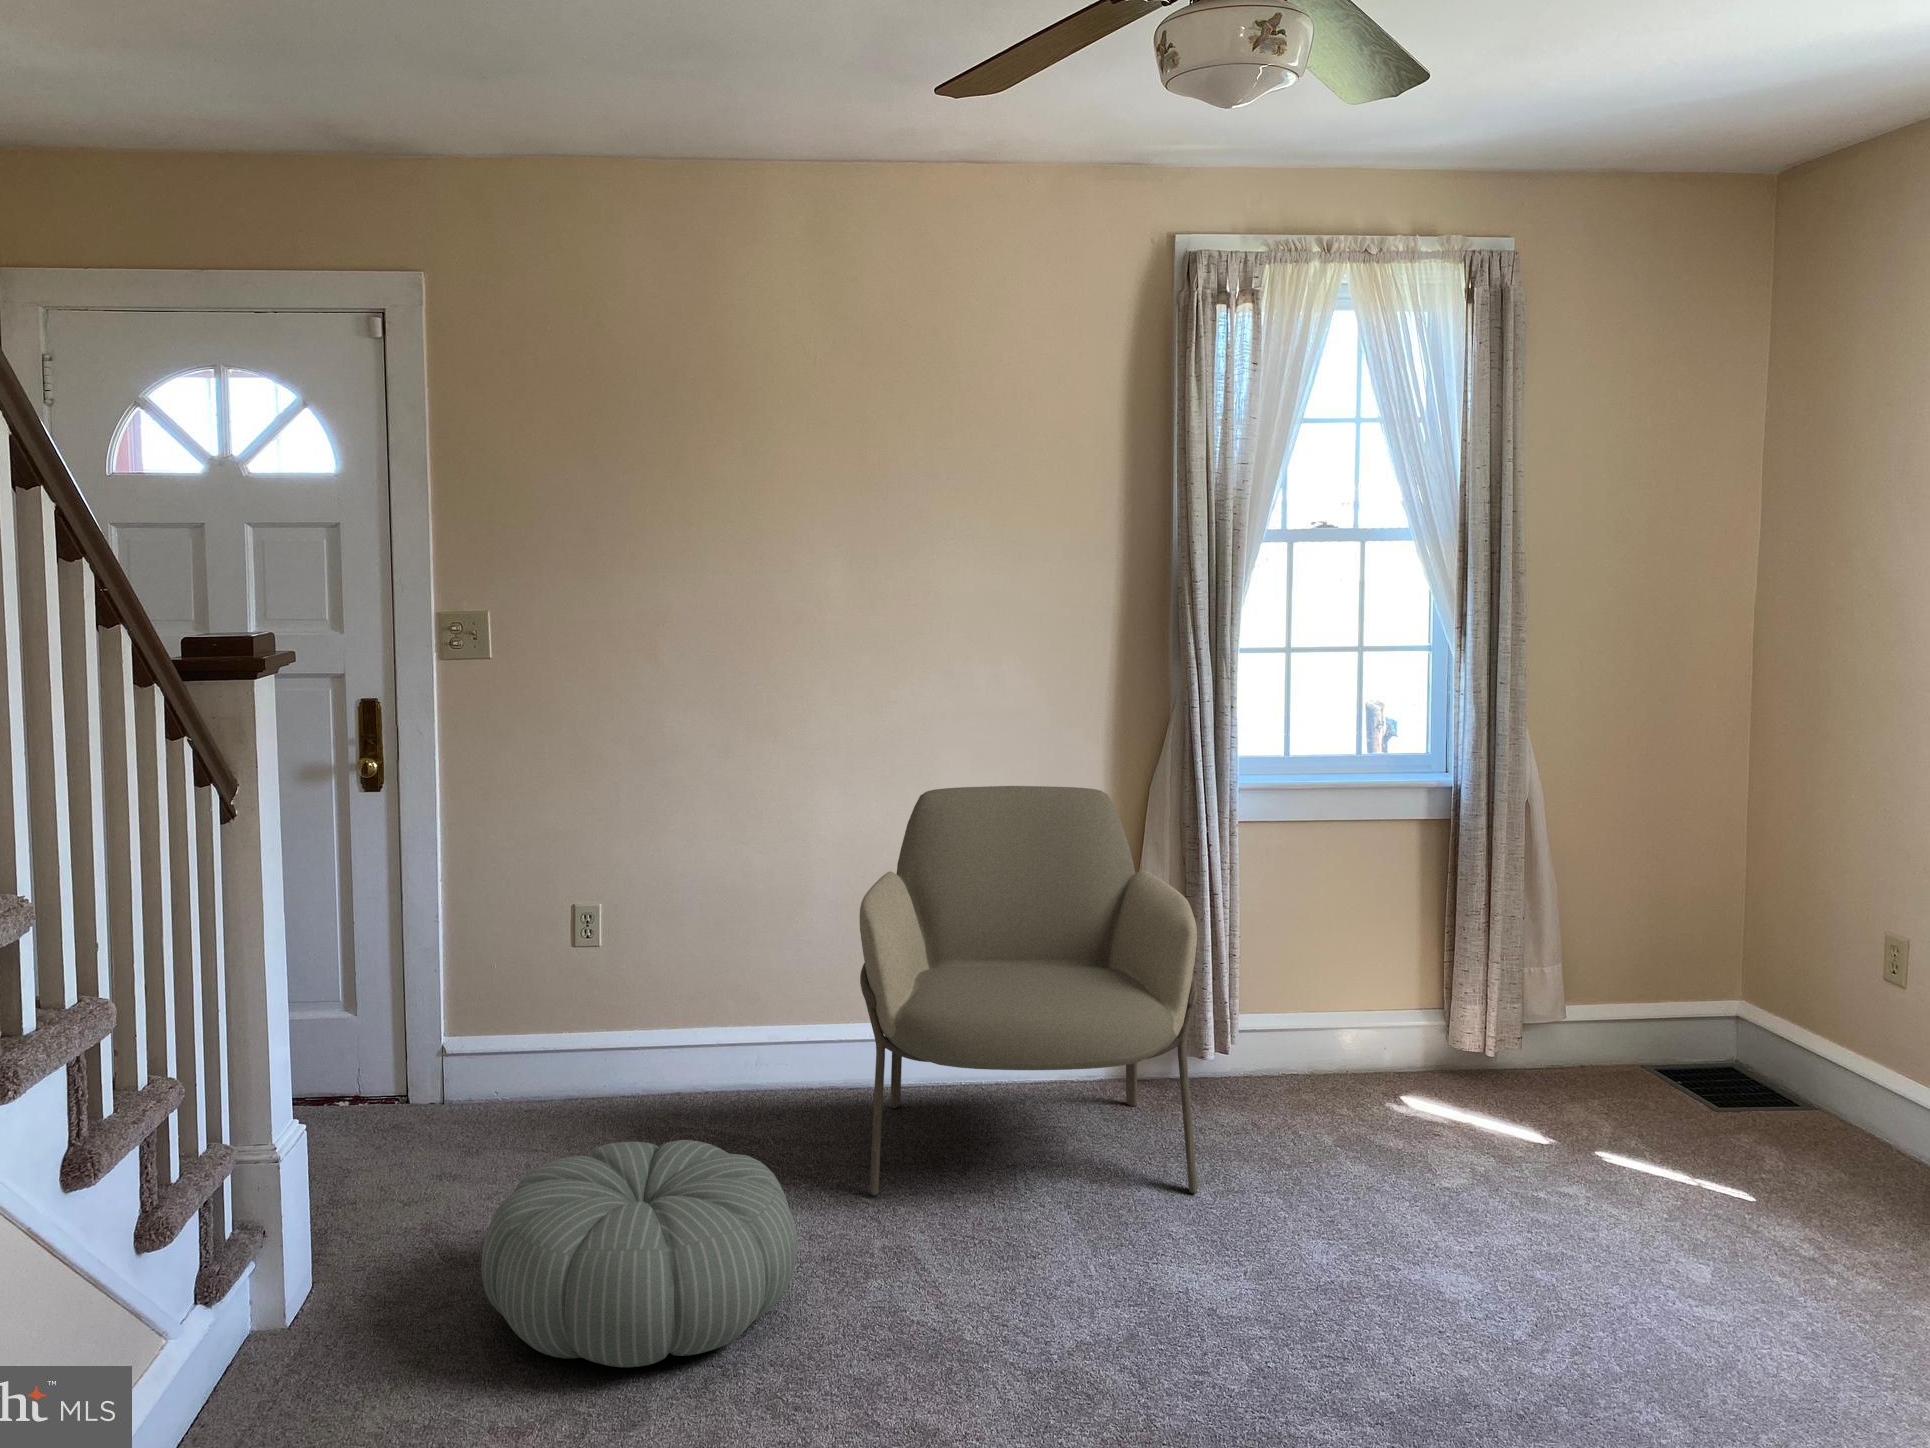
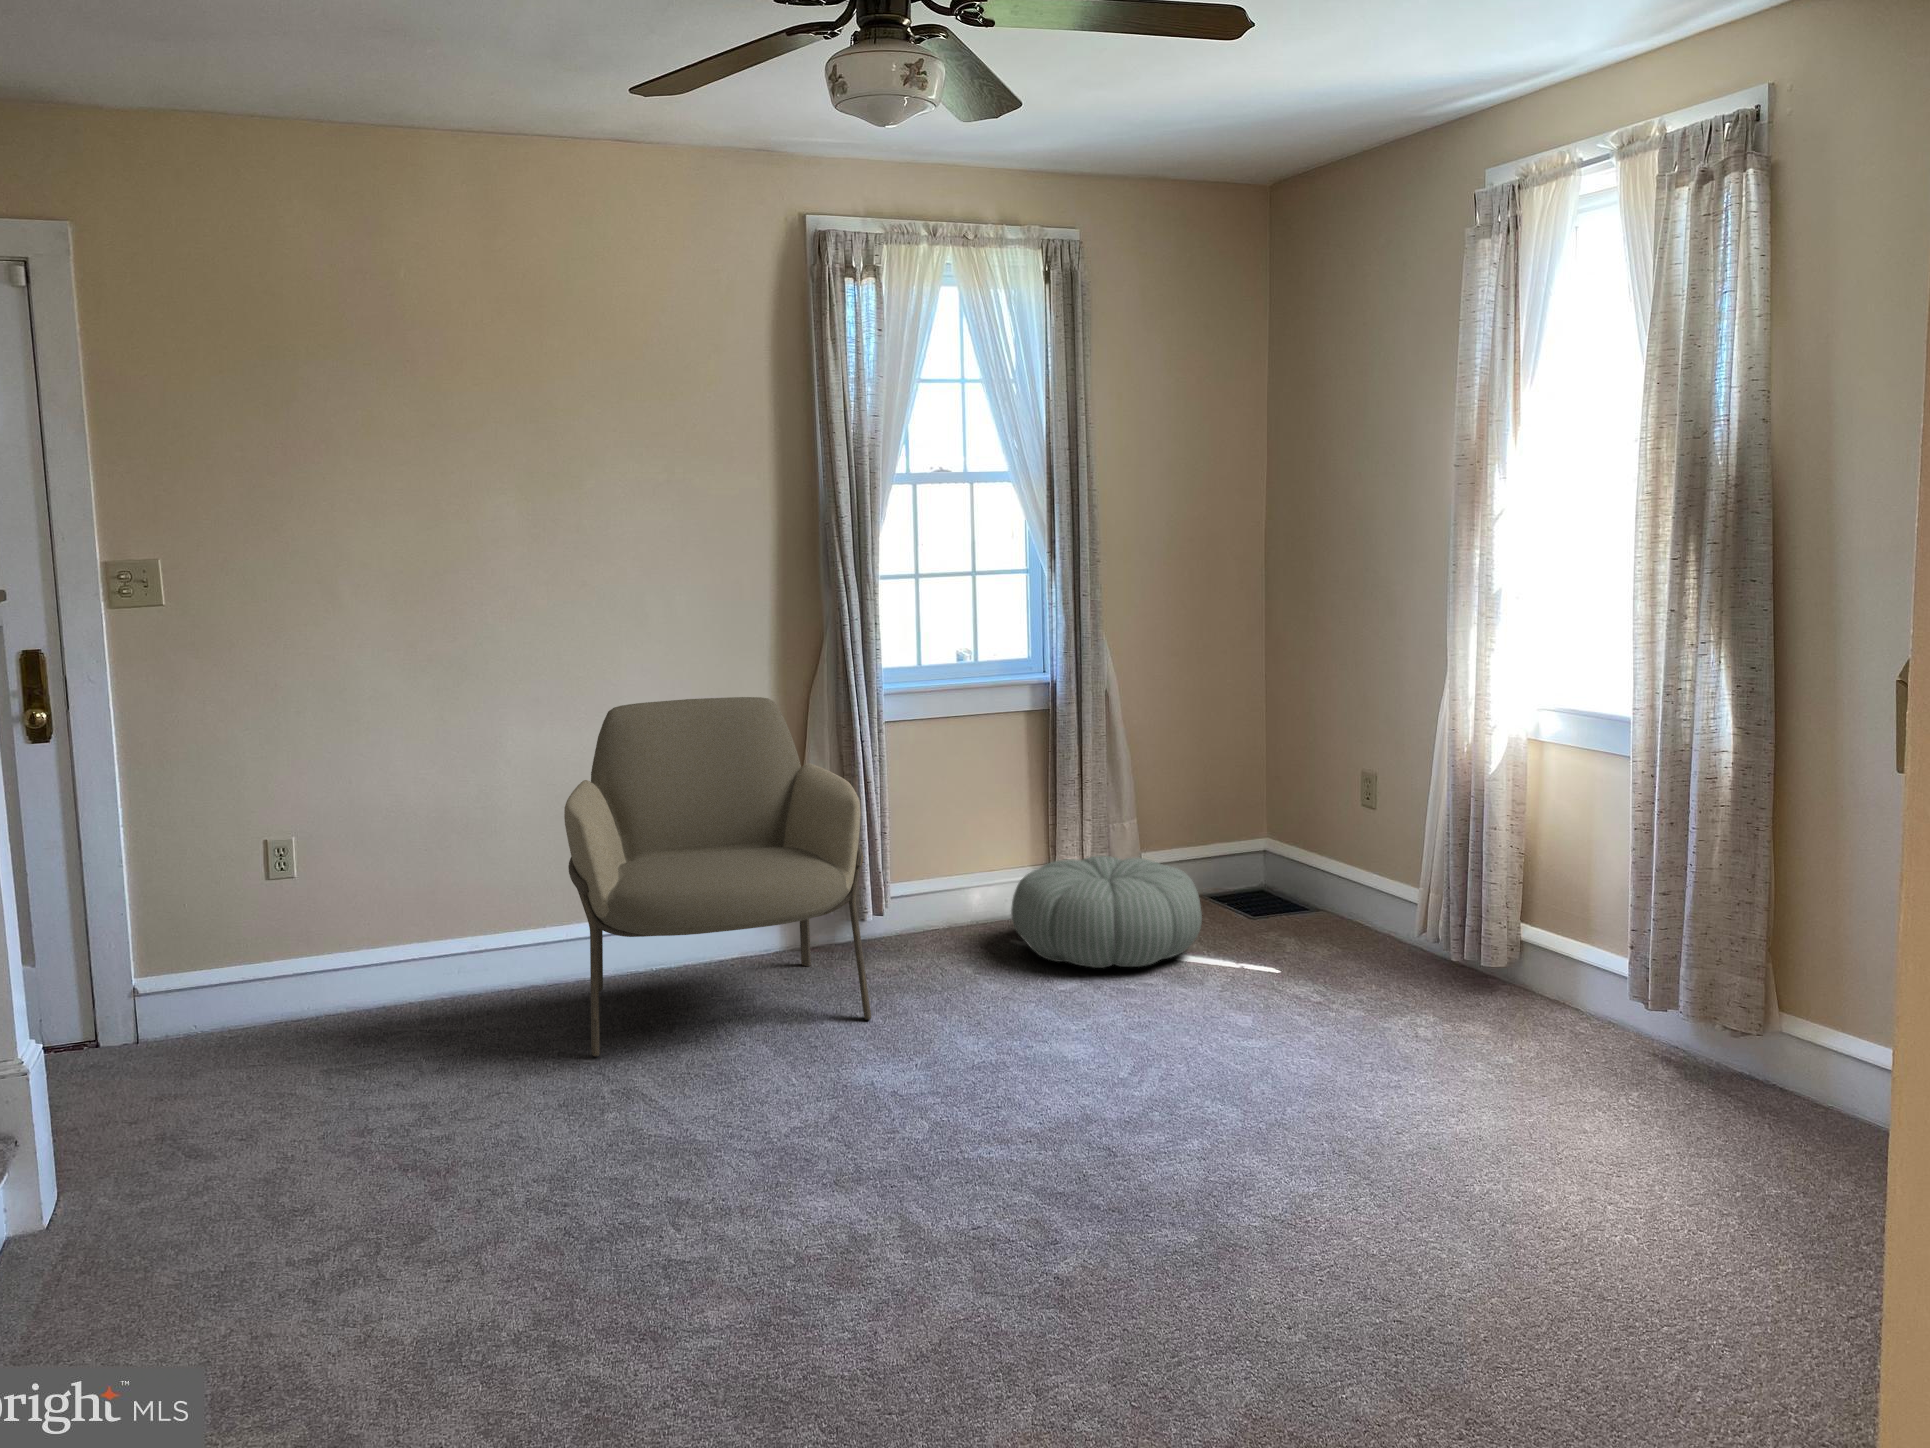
pouf: present [481,1140,798,1367] -> present [1011,856,1202,968]

